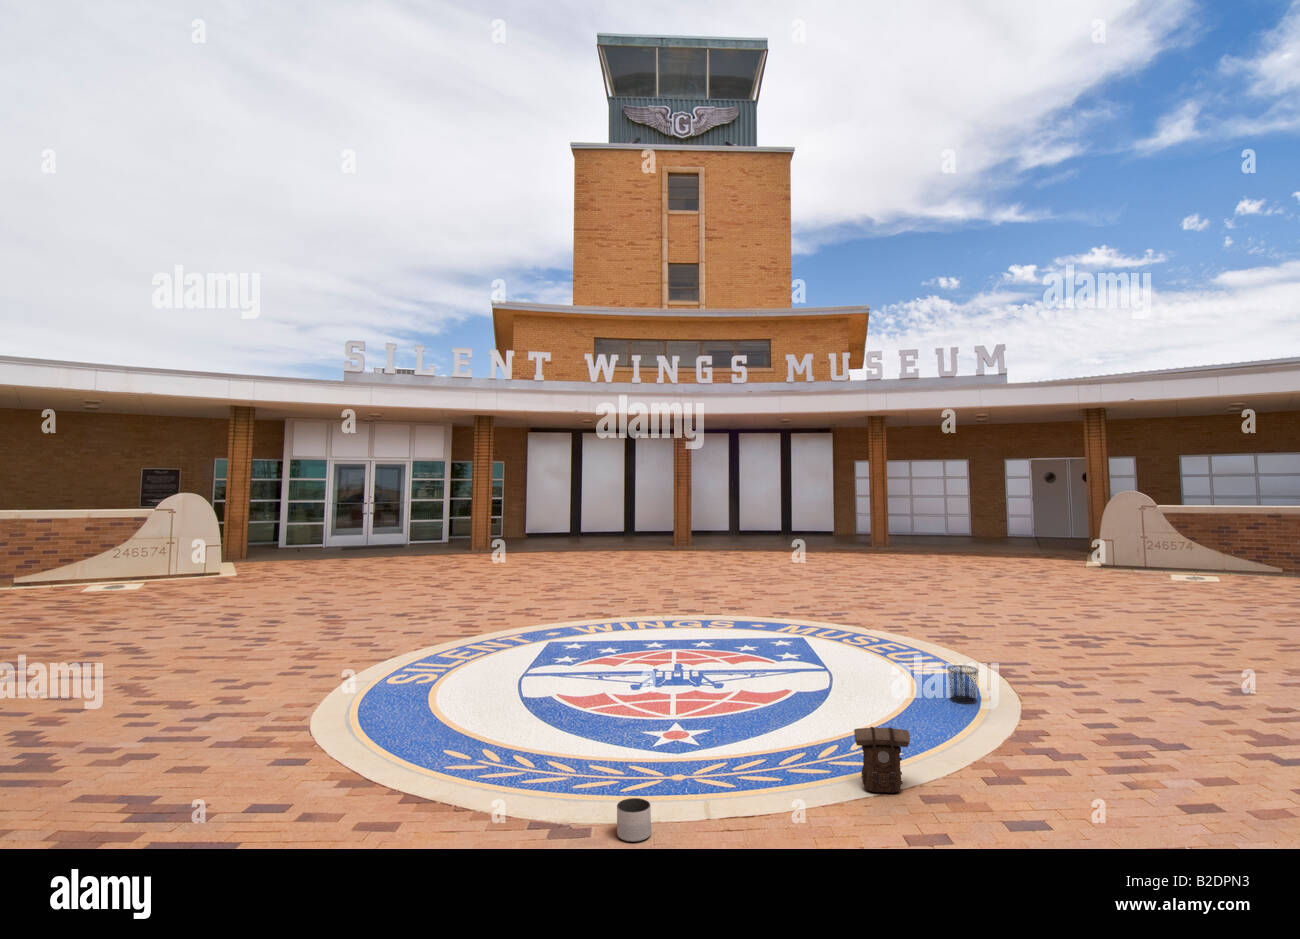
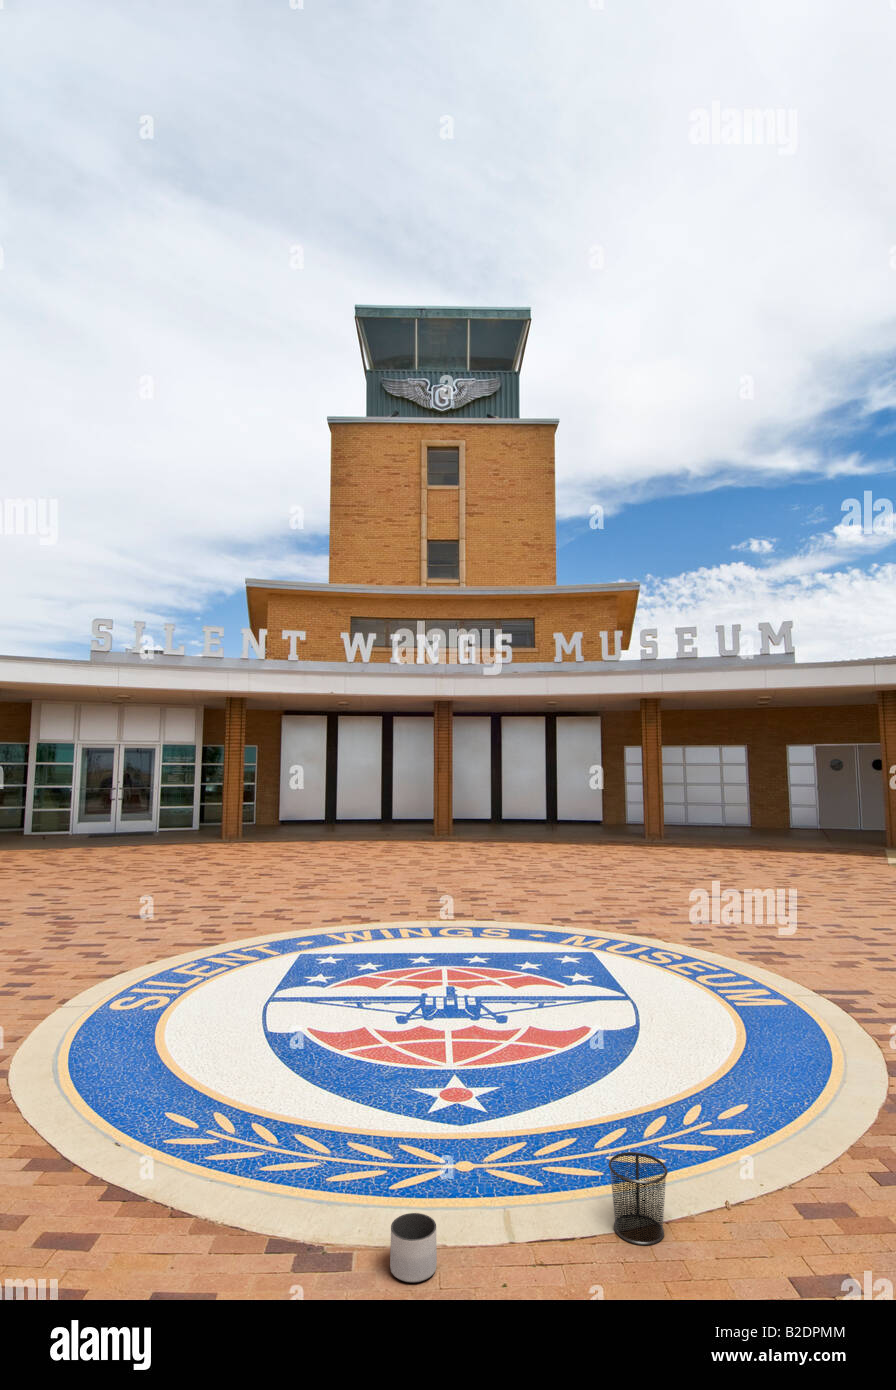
waste bin: present [948,665,978,704] -> present [609,1152,668,1245]
backpack: present [854,727,910,793] -> none [693,1102,766,1191]

